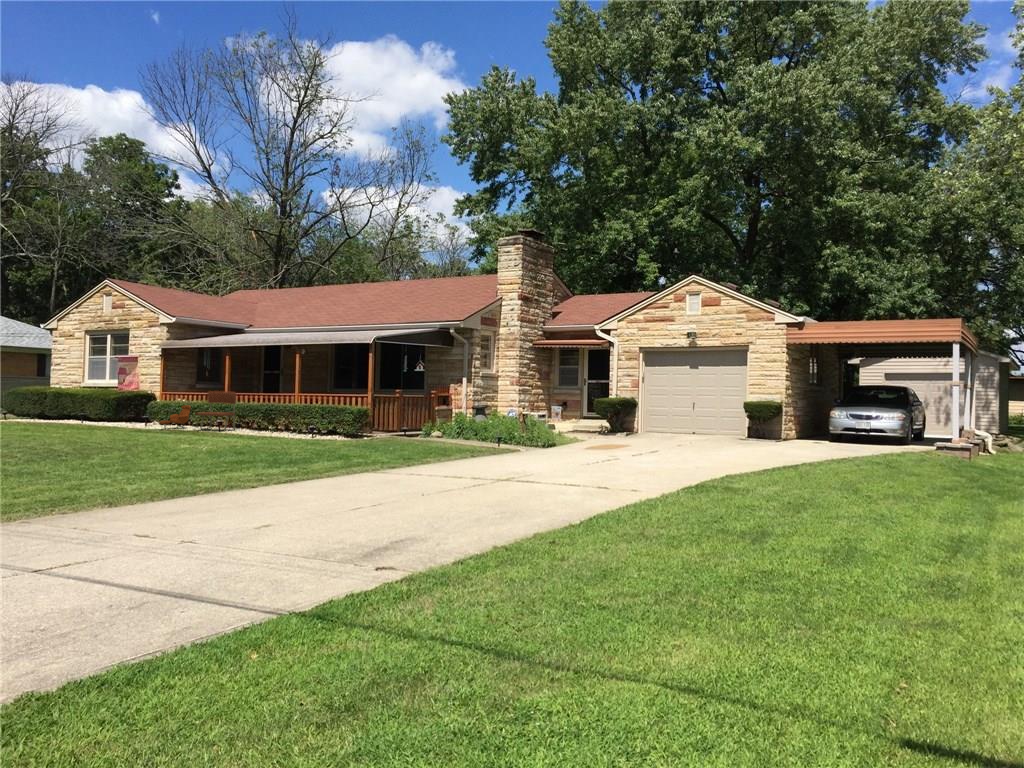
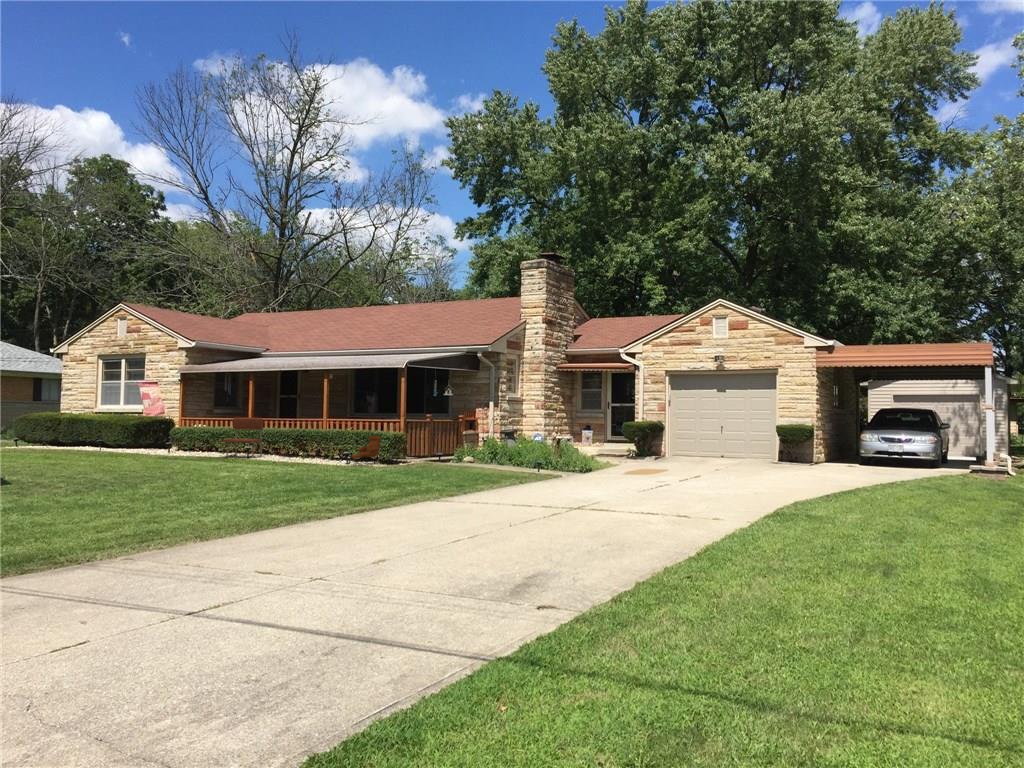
lounge chair: present [160,405,191,429] -> present [351,436,381,465]

